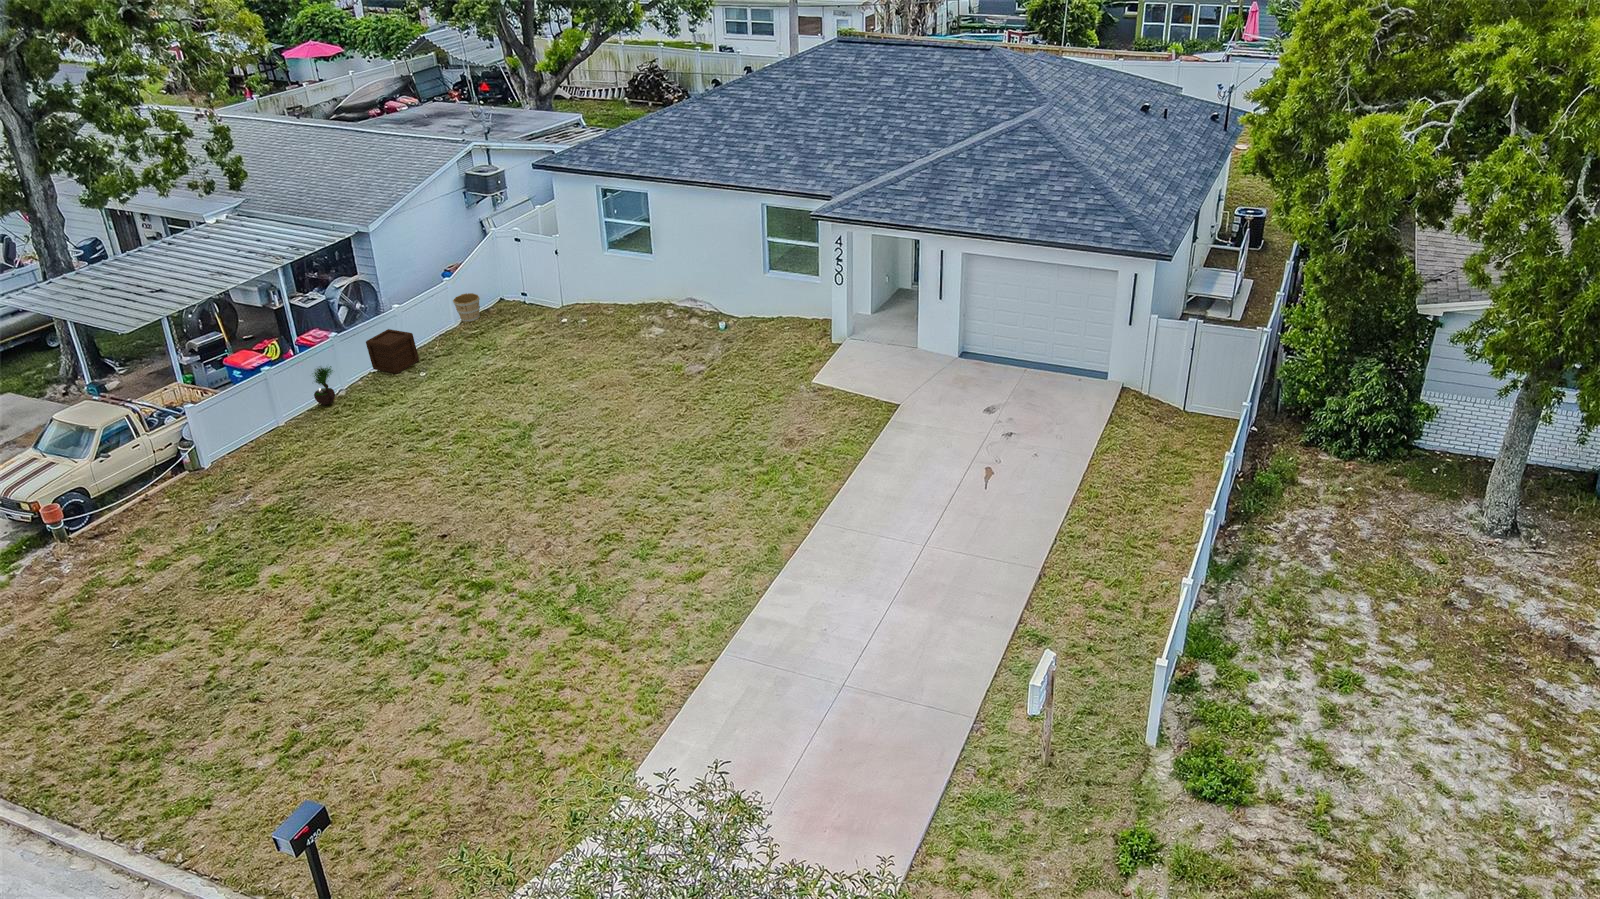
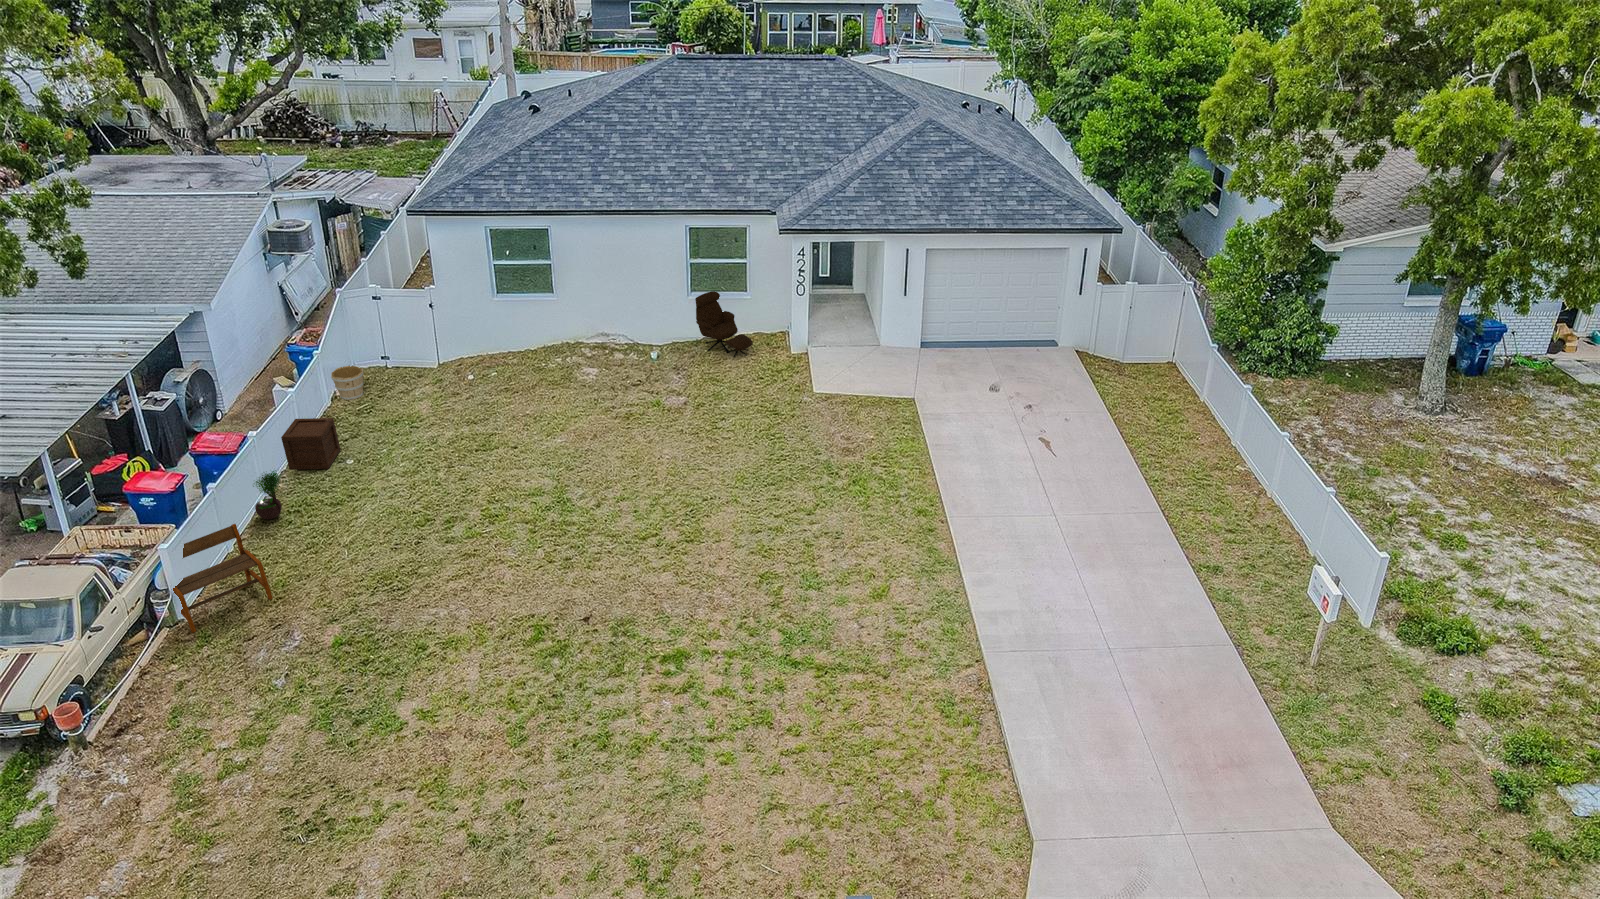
lounge chair: none [761,270,806,336] -> present [695,291,753,357]
bench: none [190,401,269,477] -> present [173,524,273,633]

